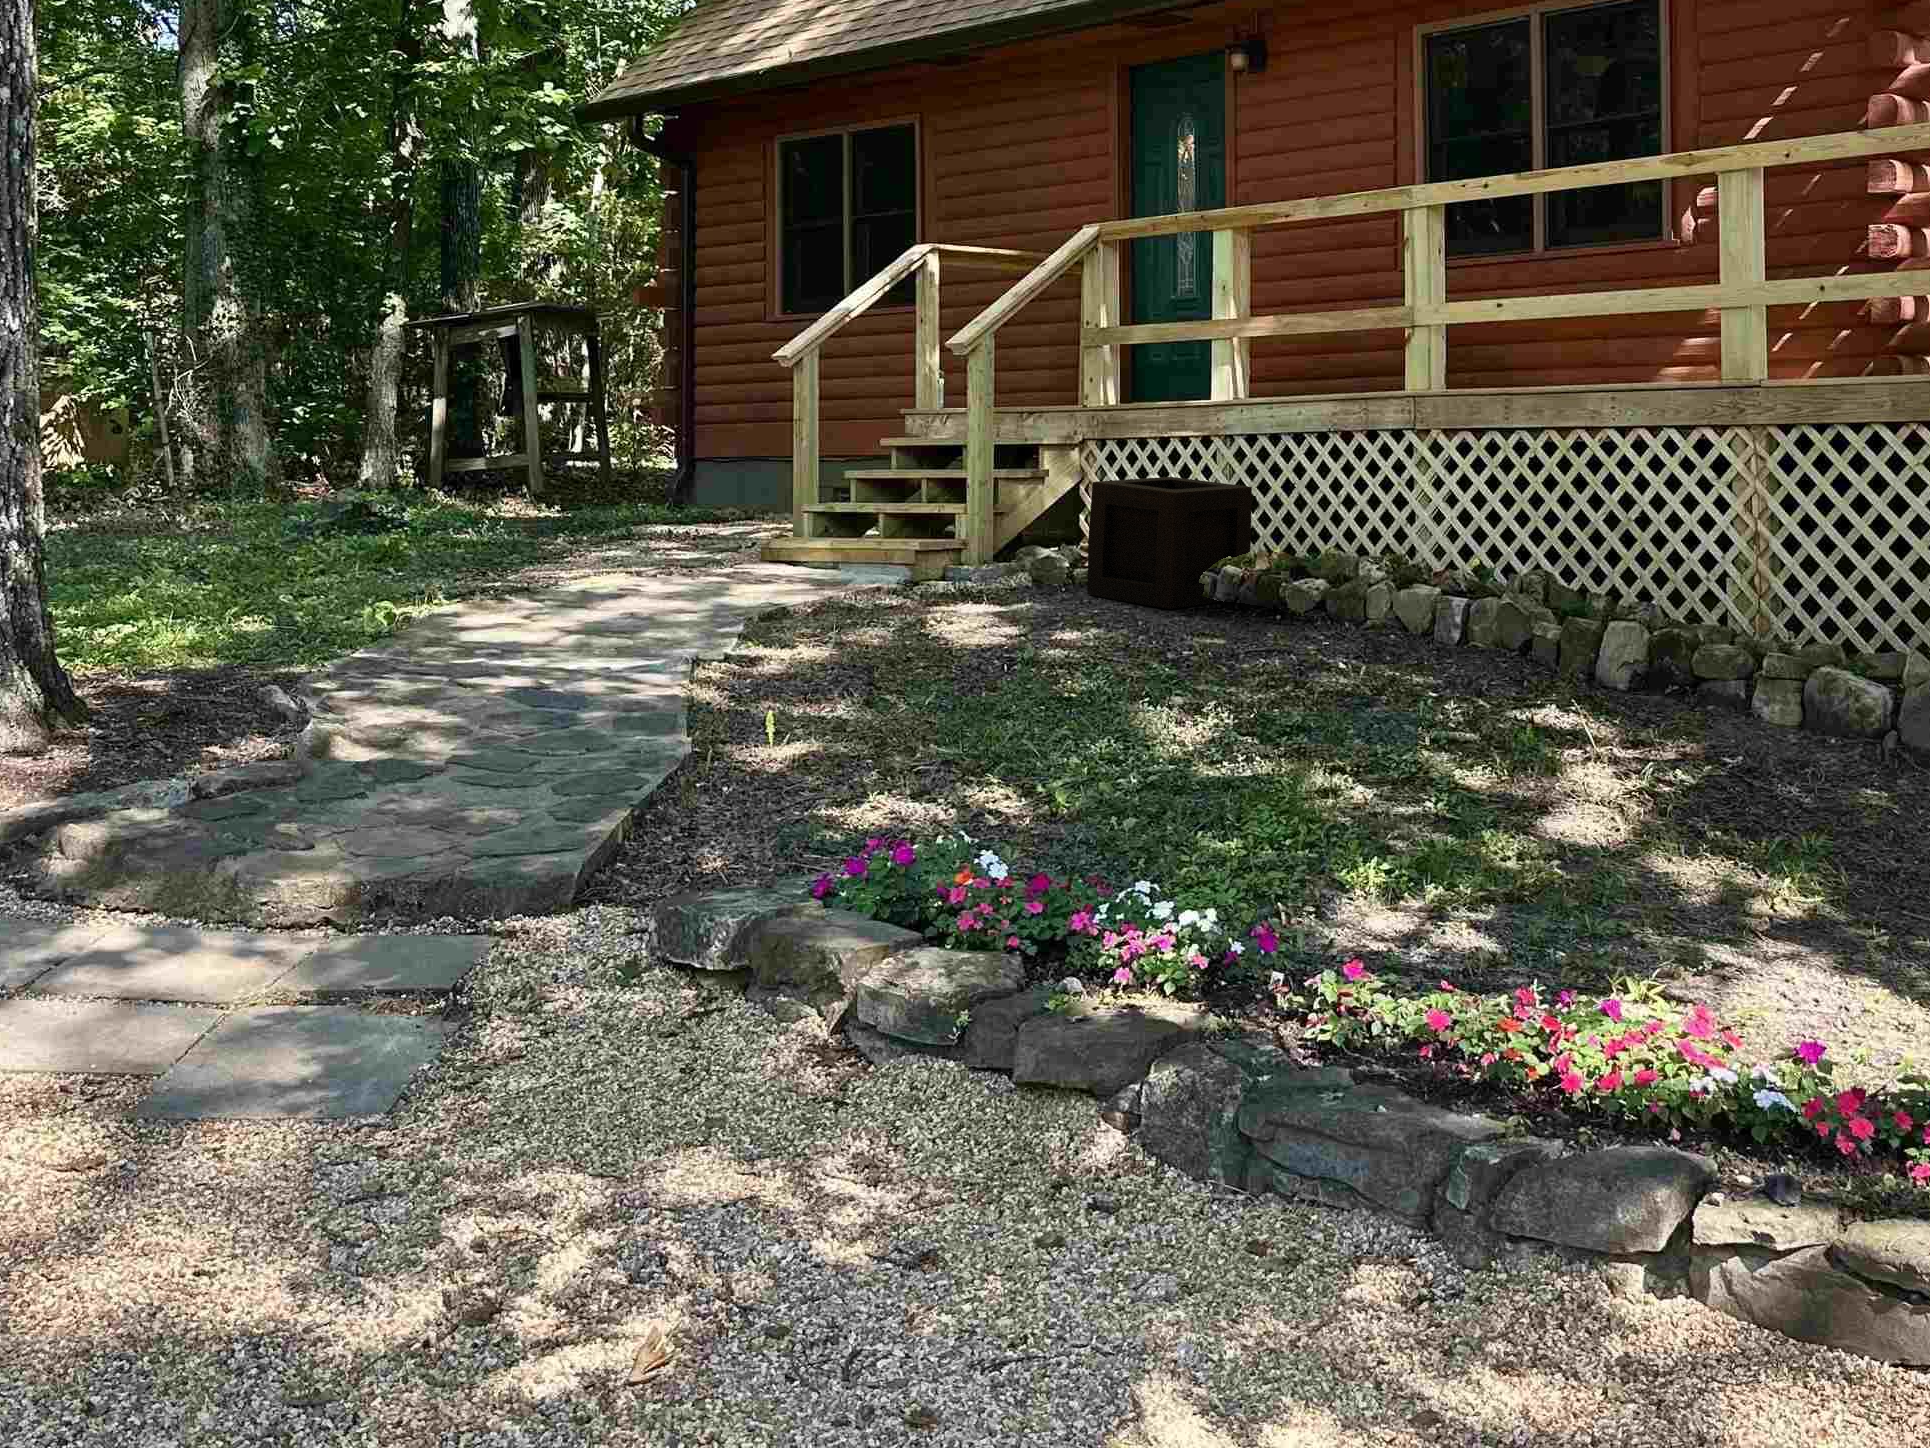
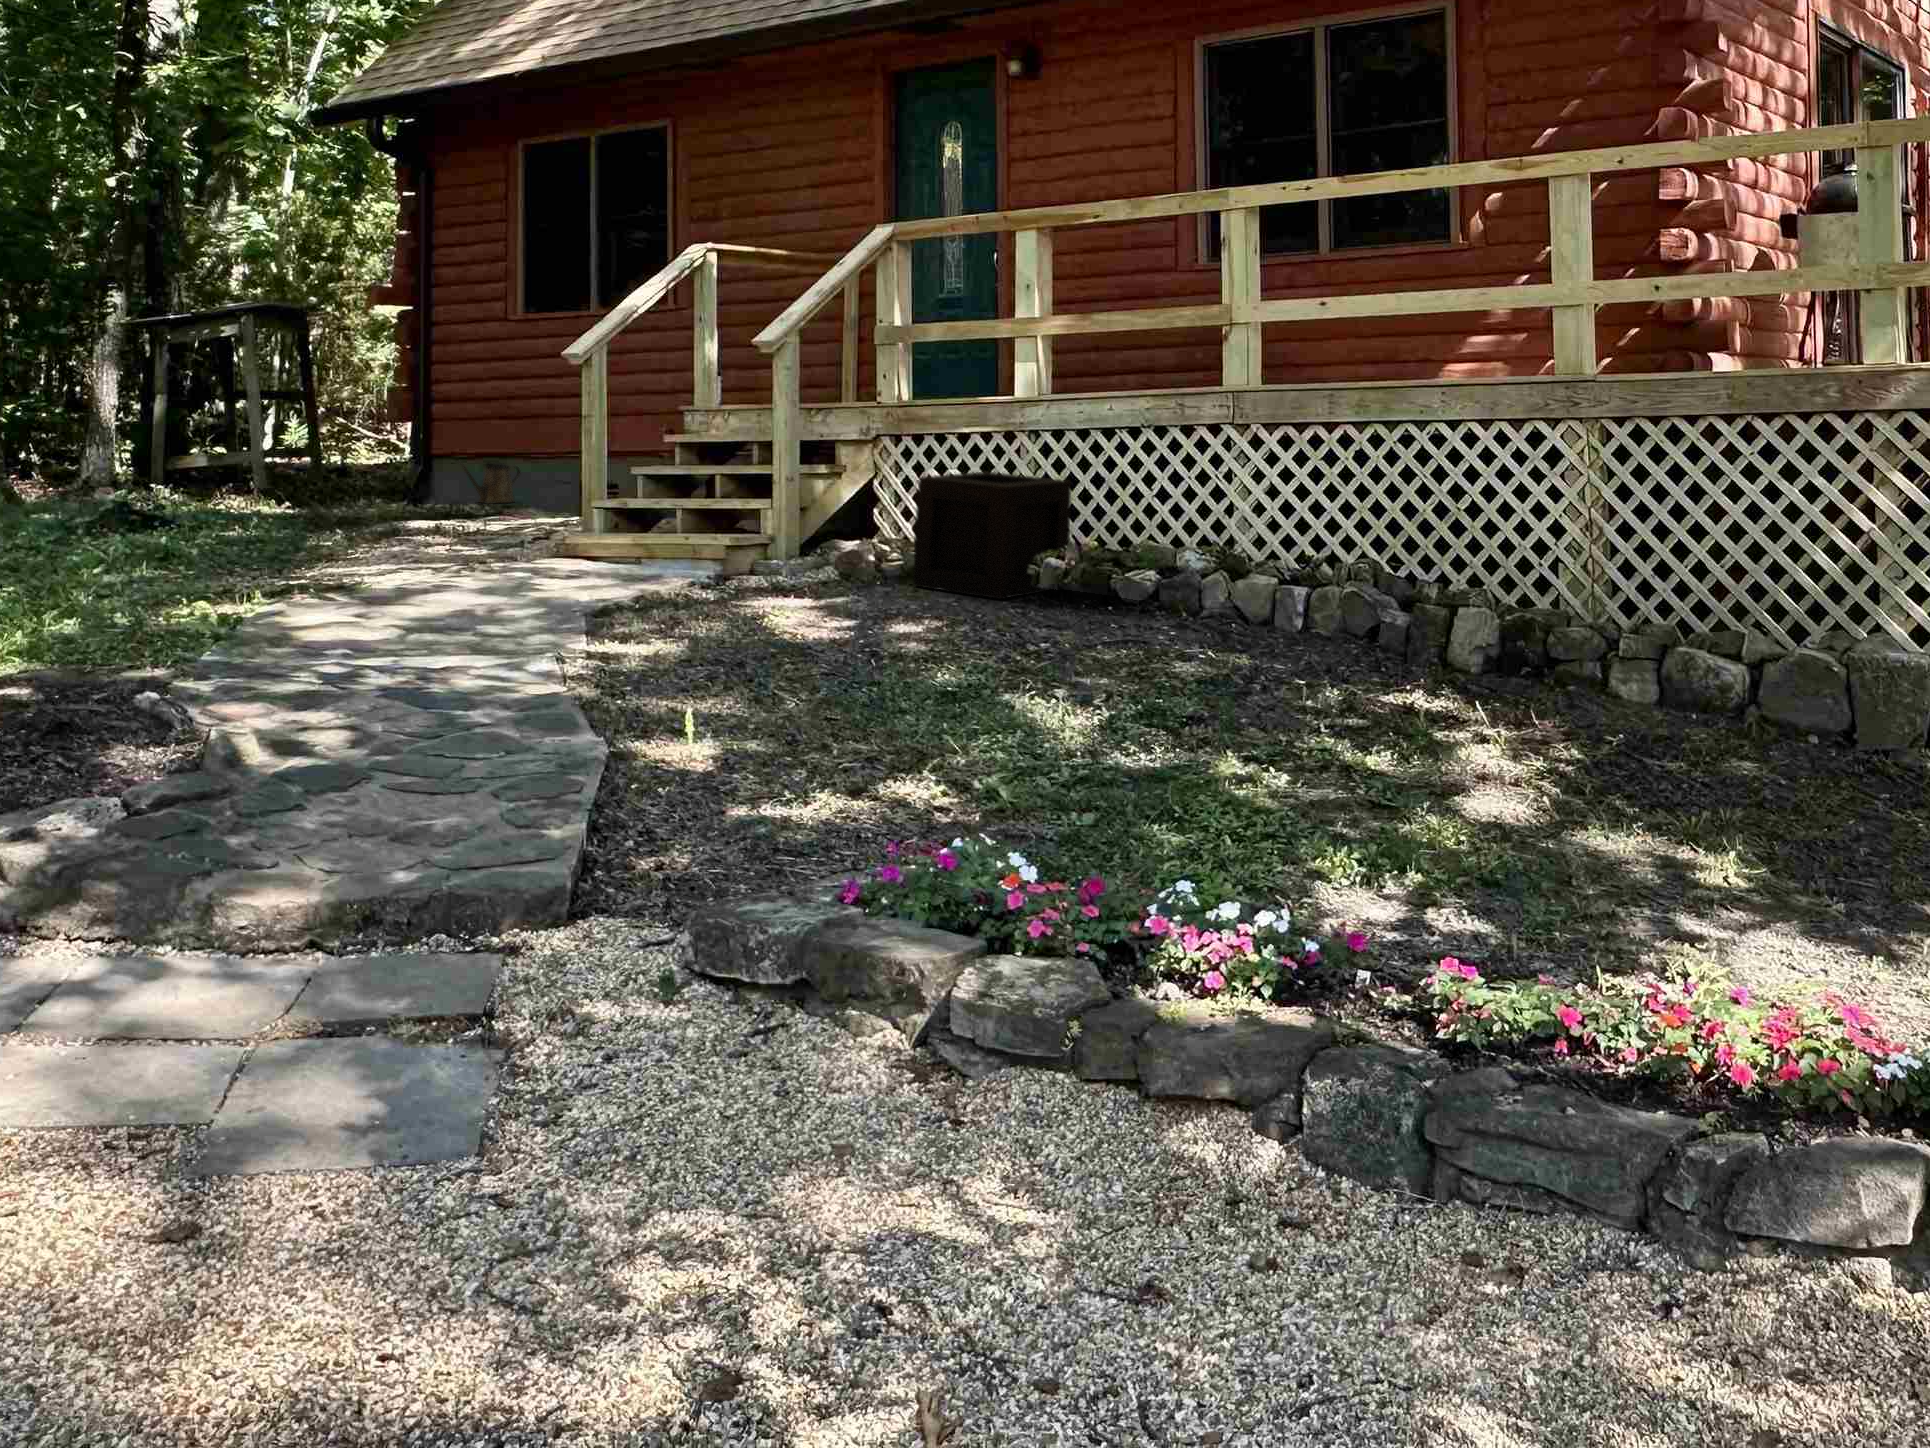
watering can: none [703,461,771,506] -> present [457,461,521,504]

